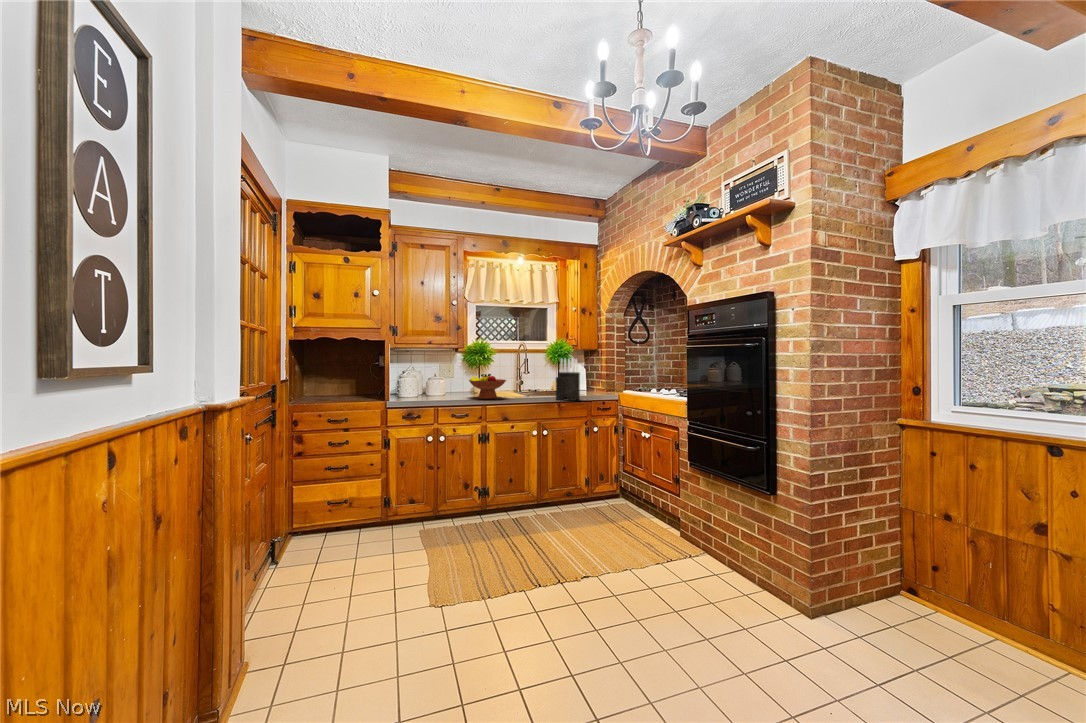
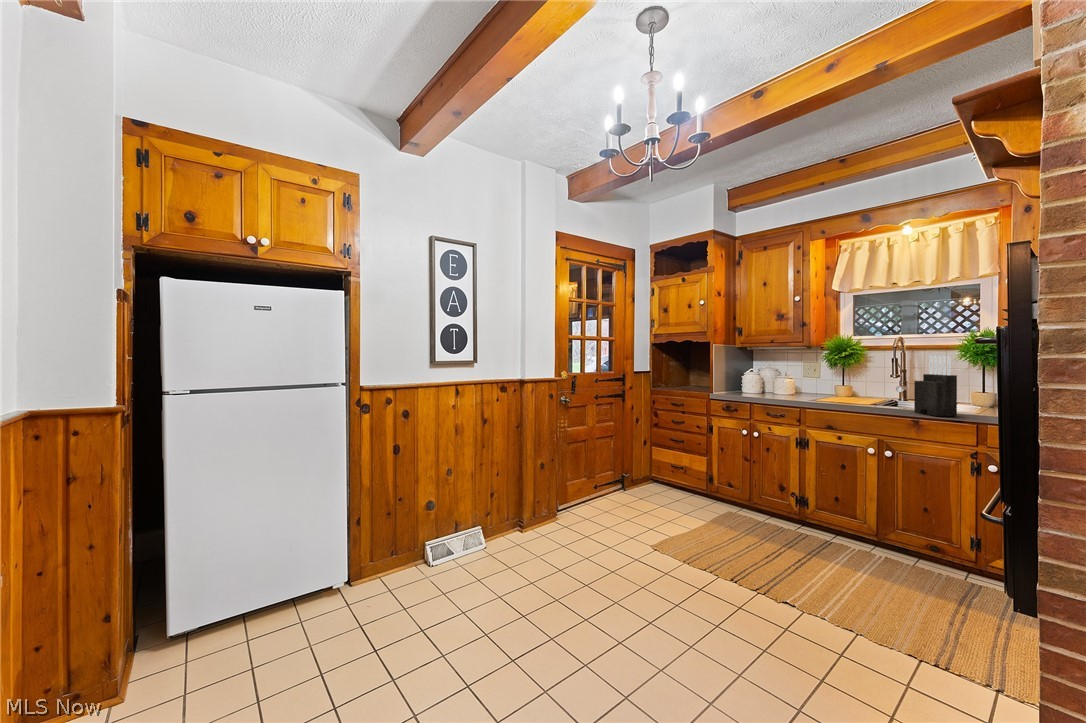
fruit bowl: present [469,374,506,399] -> none [803,373,854,402]

